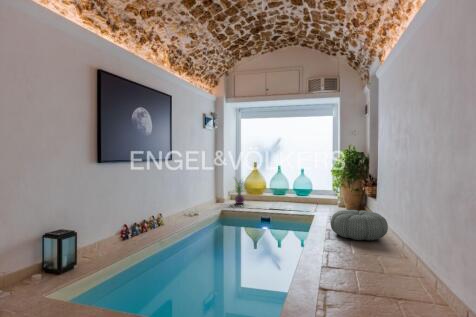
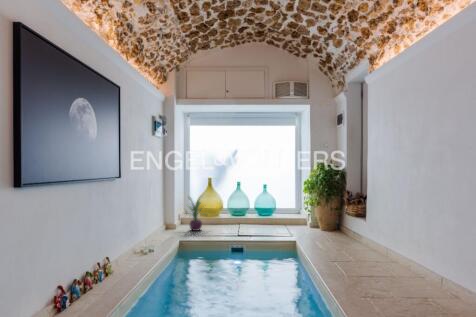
pouf: present [330,210,388,240] -> none [339,236,409,275]

